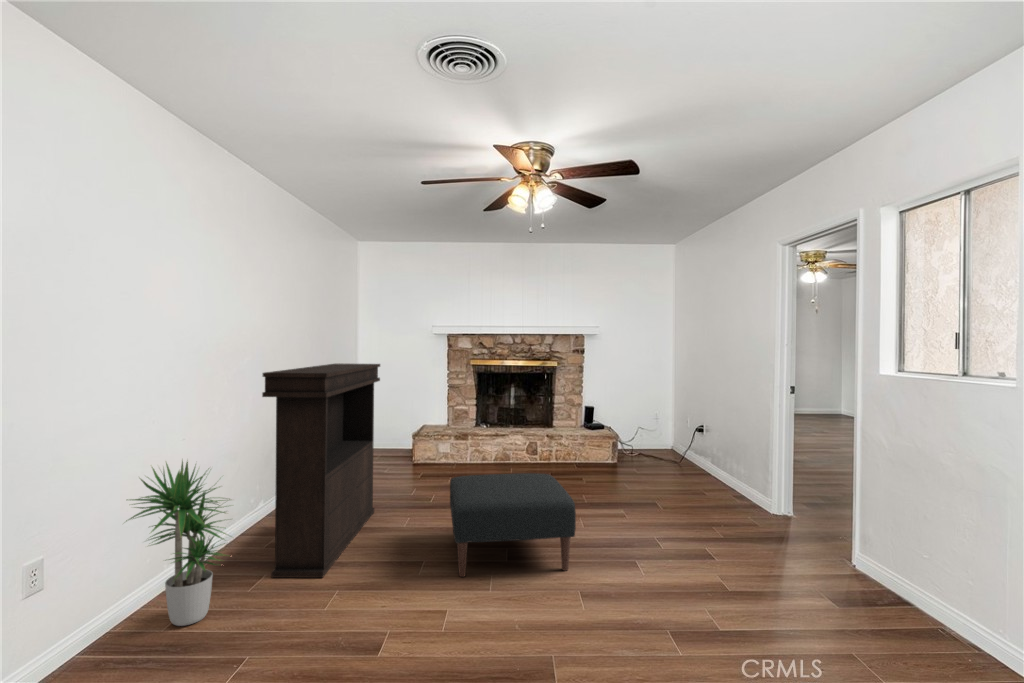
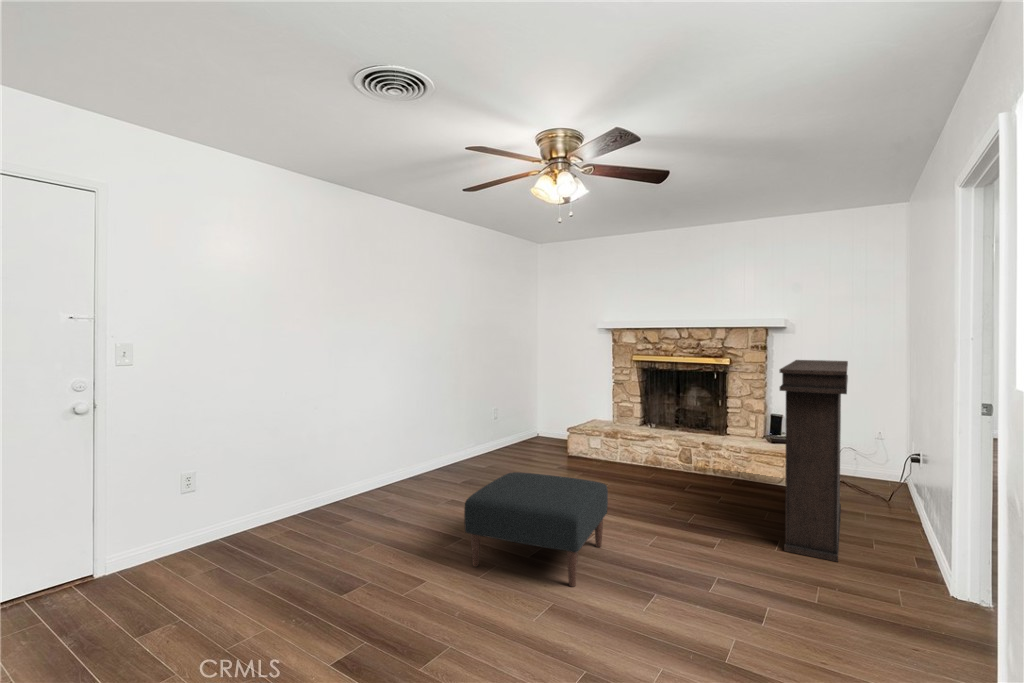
console table: present [262,363,380,578] -> present [779,360,848,562]
potted plant: present [126,461,230,626] -> none [232,429,315,550]

